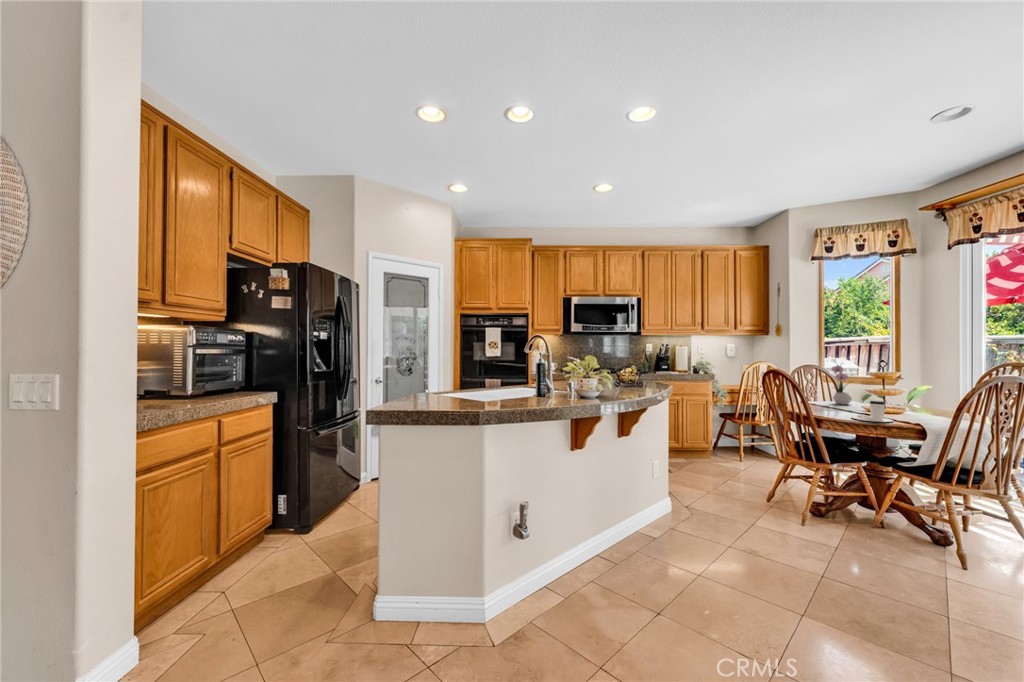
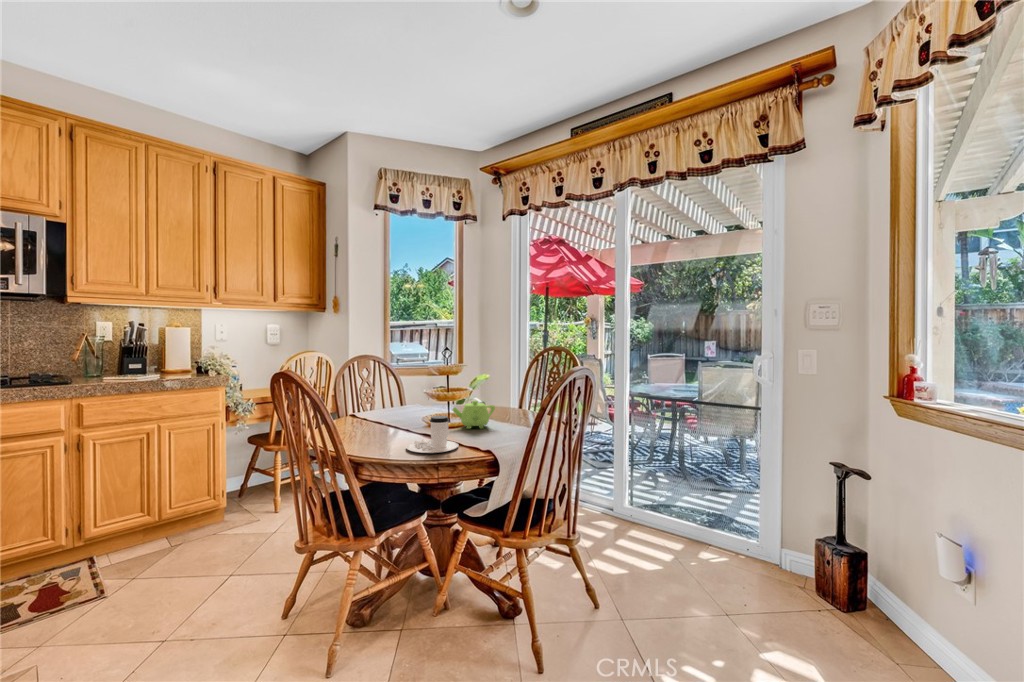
flower arrangement: present [832,365,852,405] -> none [388,348,414,417]
teapot: none [888,397,930,417] -> present [452,401,495,429]

